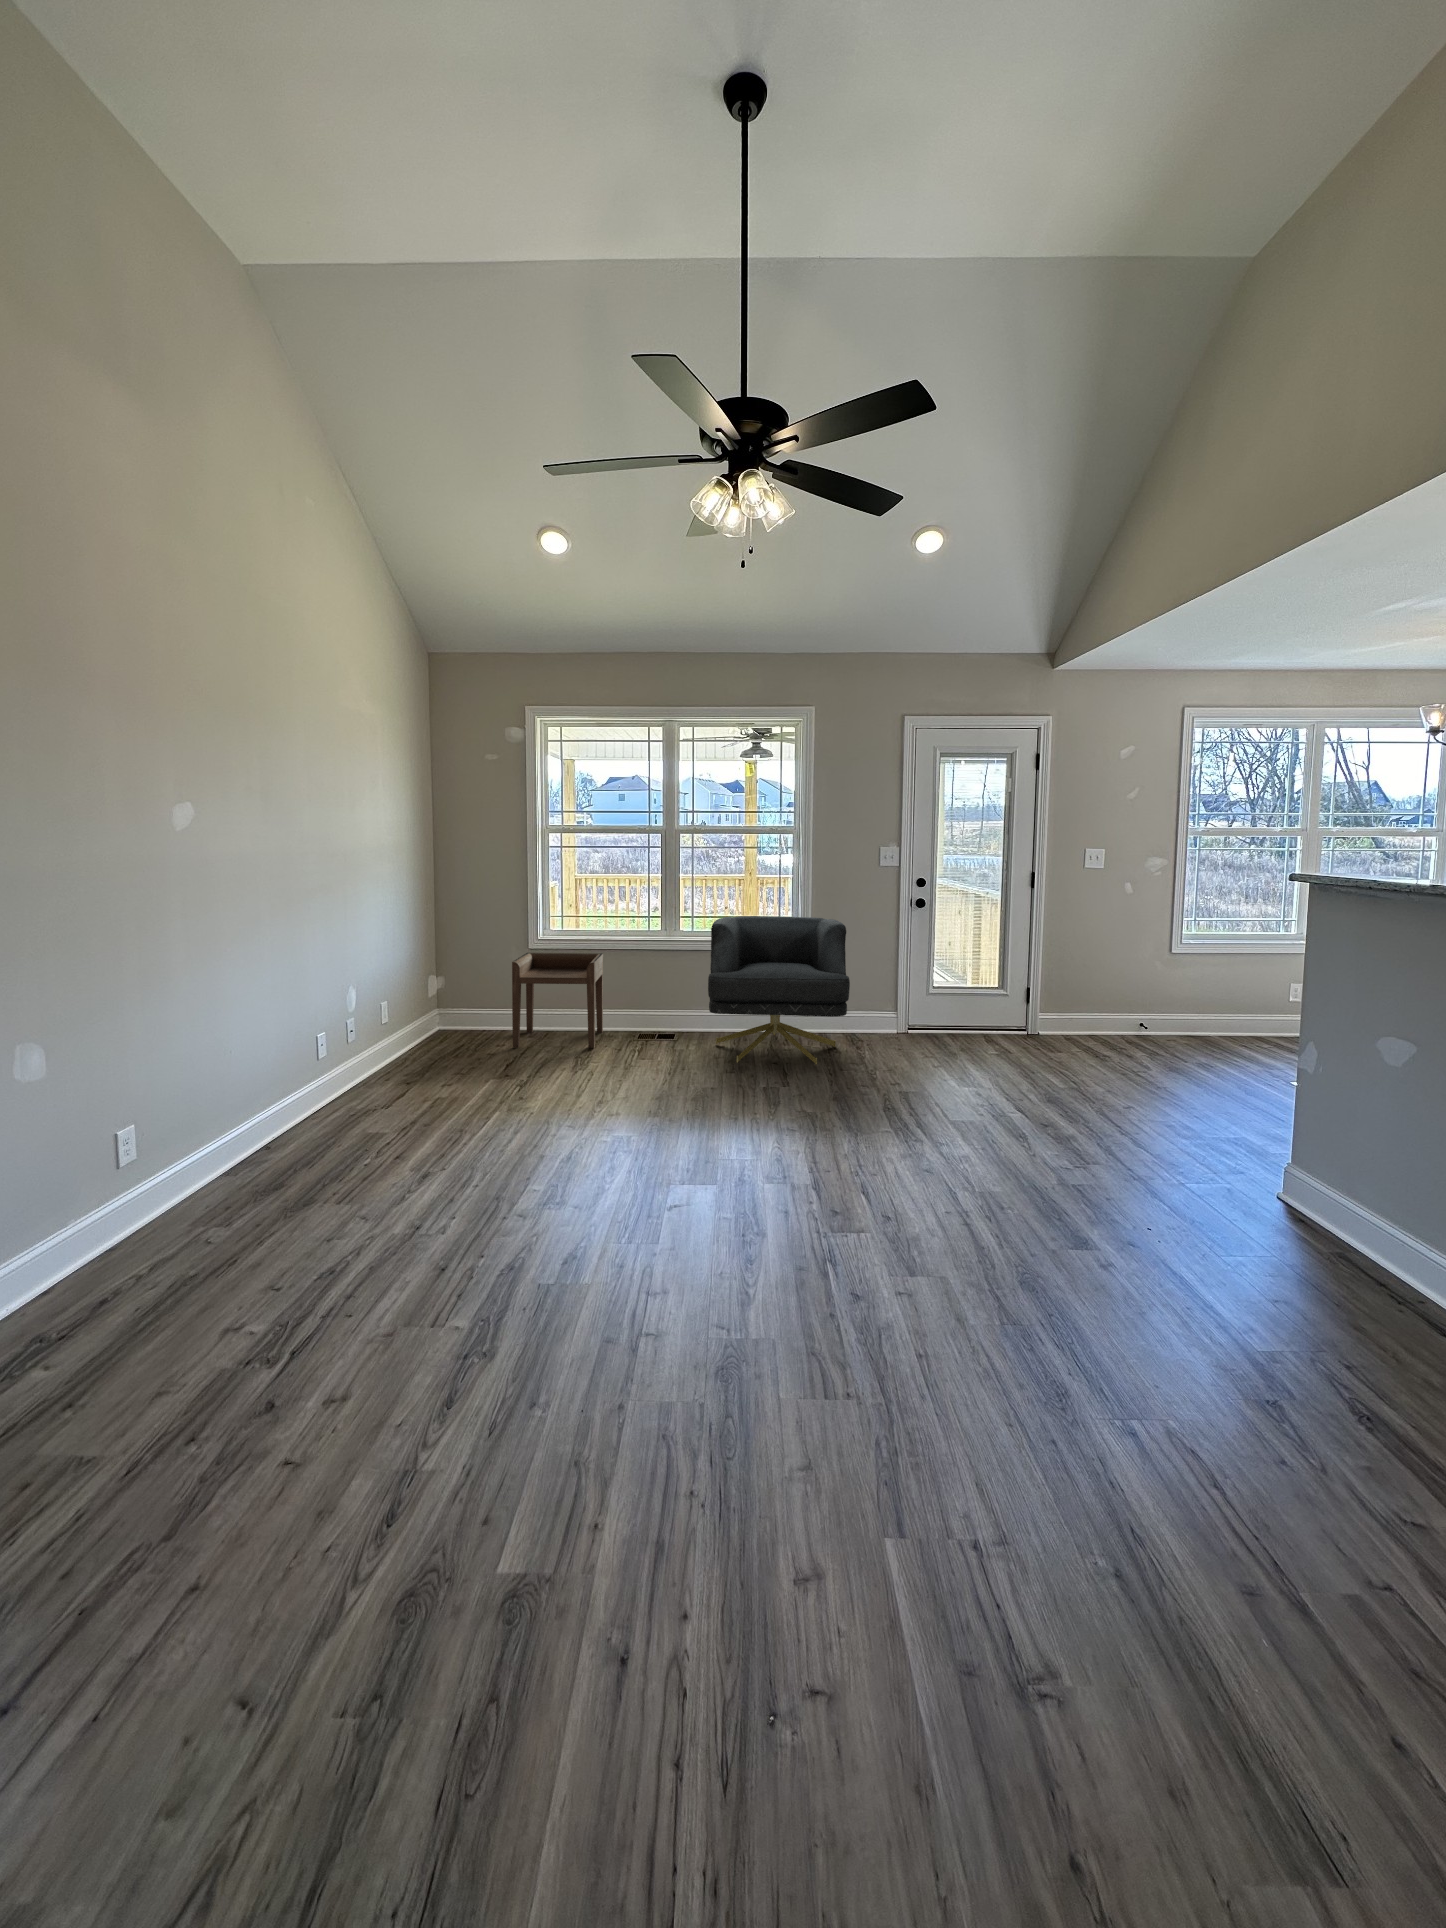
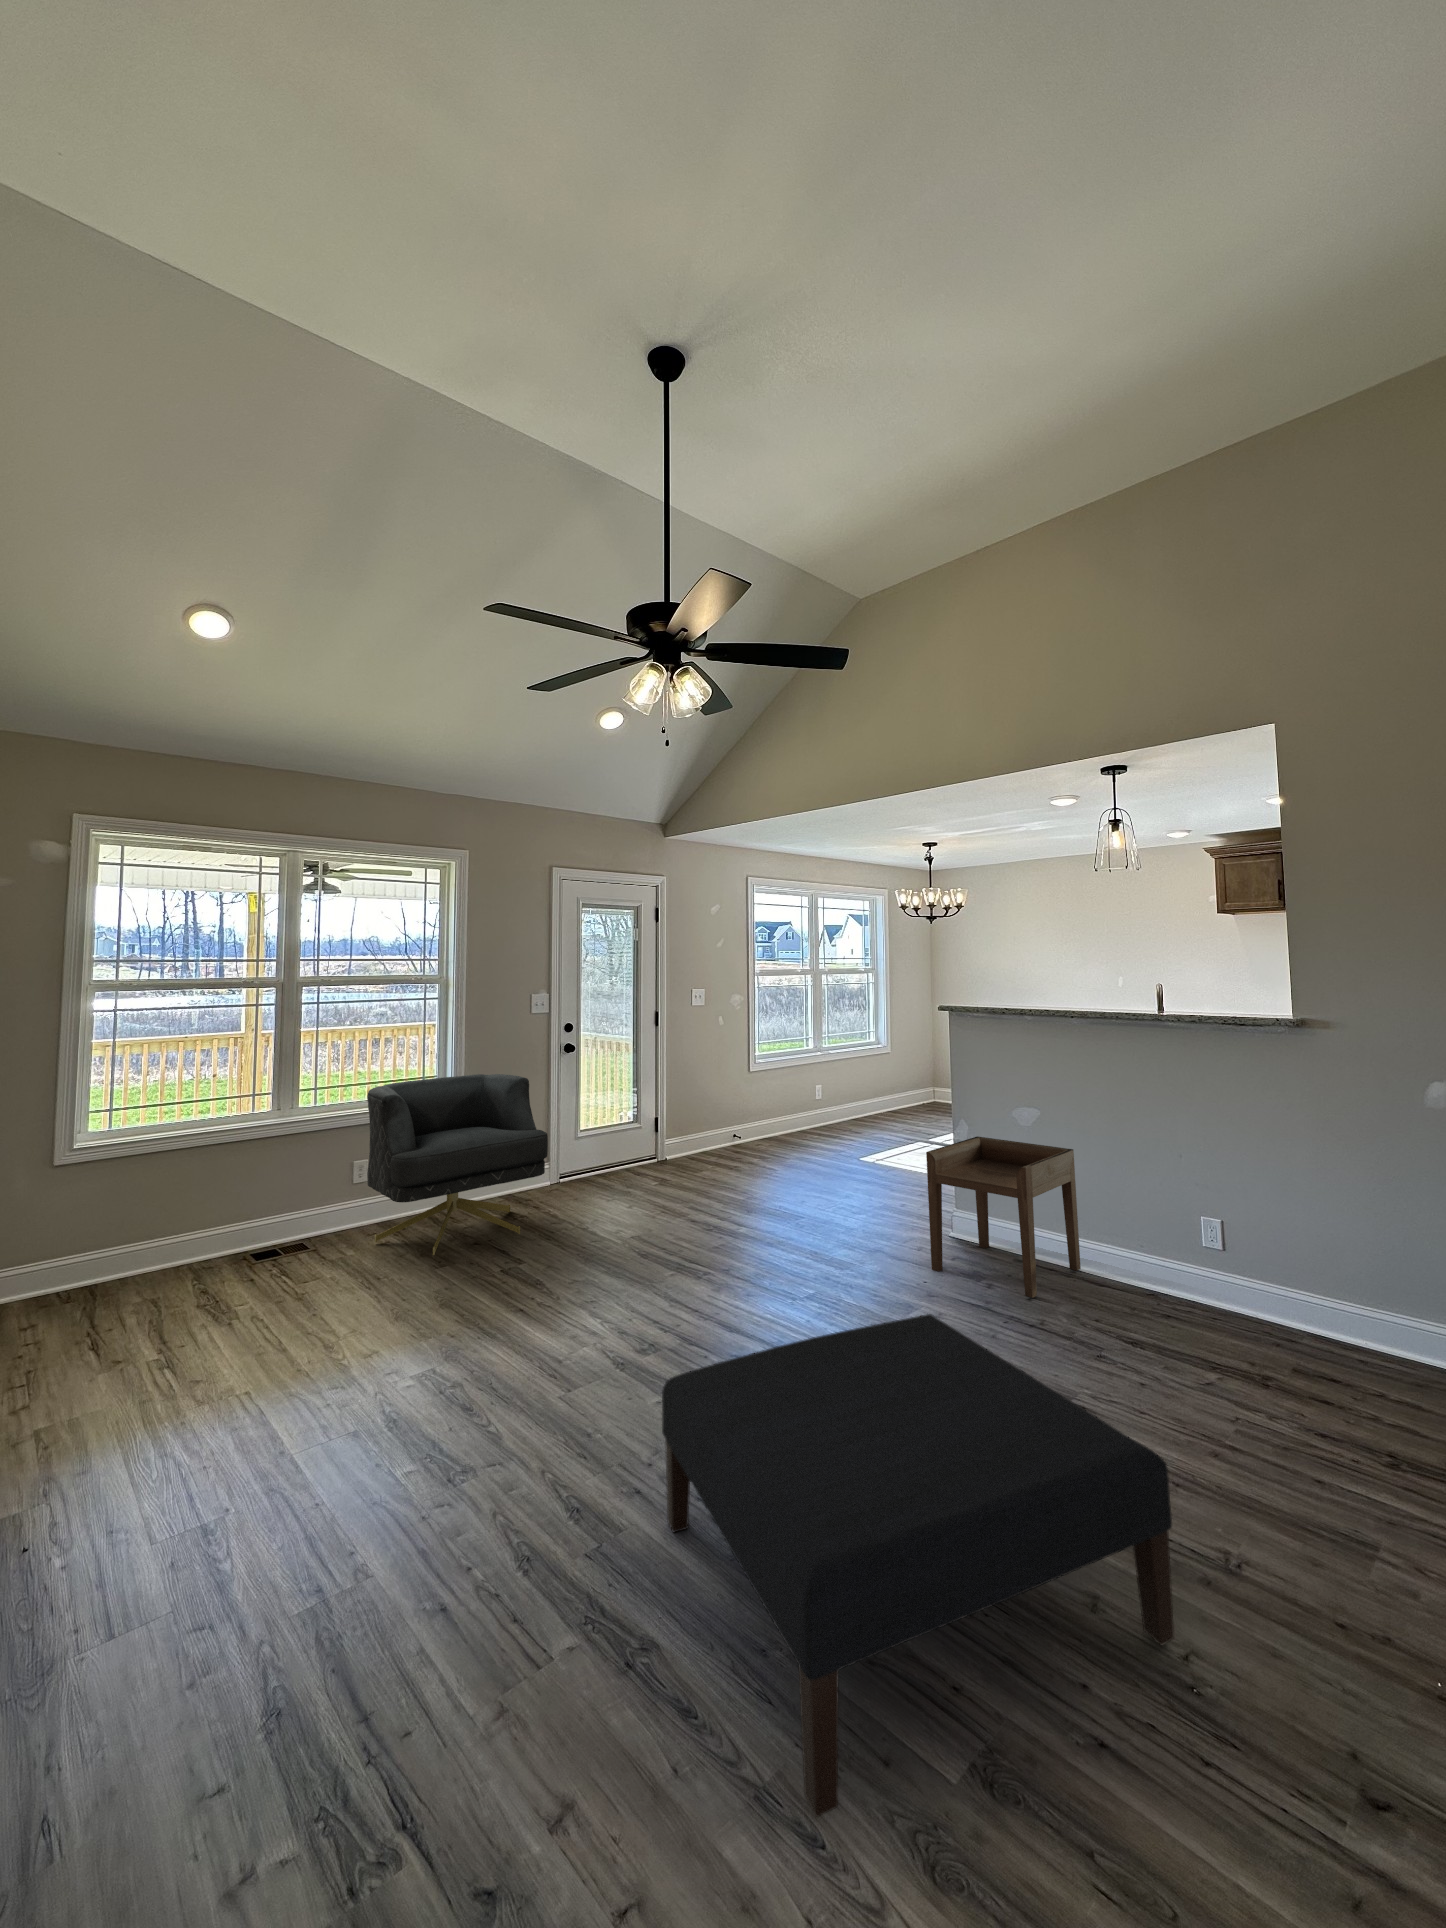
side table: present [512,953,603,1048] -> present [926,1136,1081,1298]
ottoman: none [395,1175,907,1660] -> present [662,1314,1174,1817]

